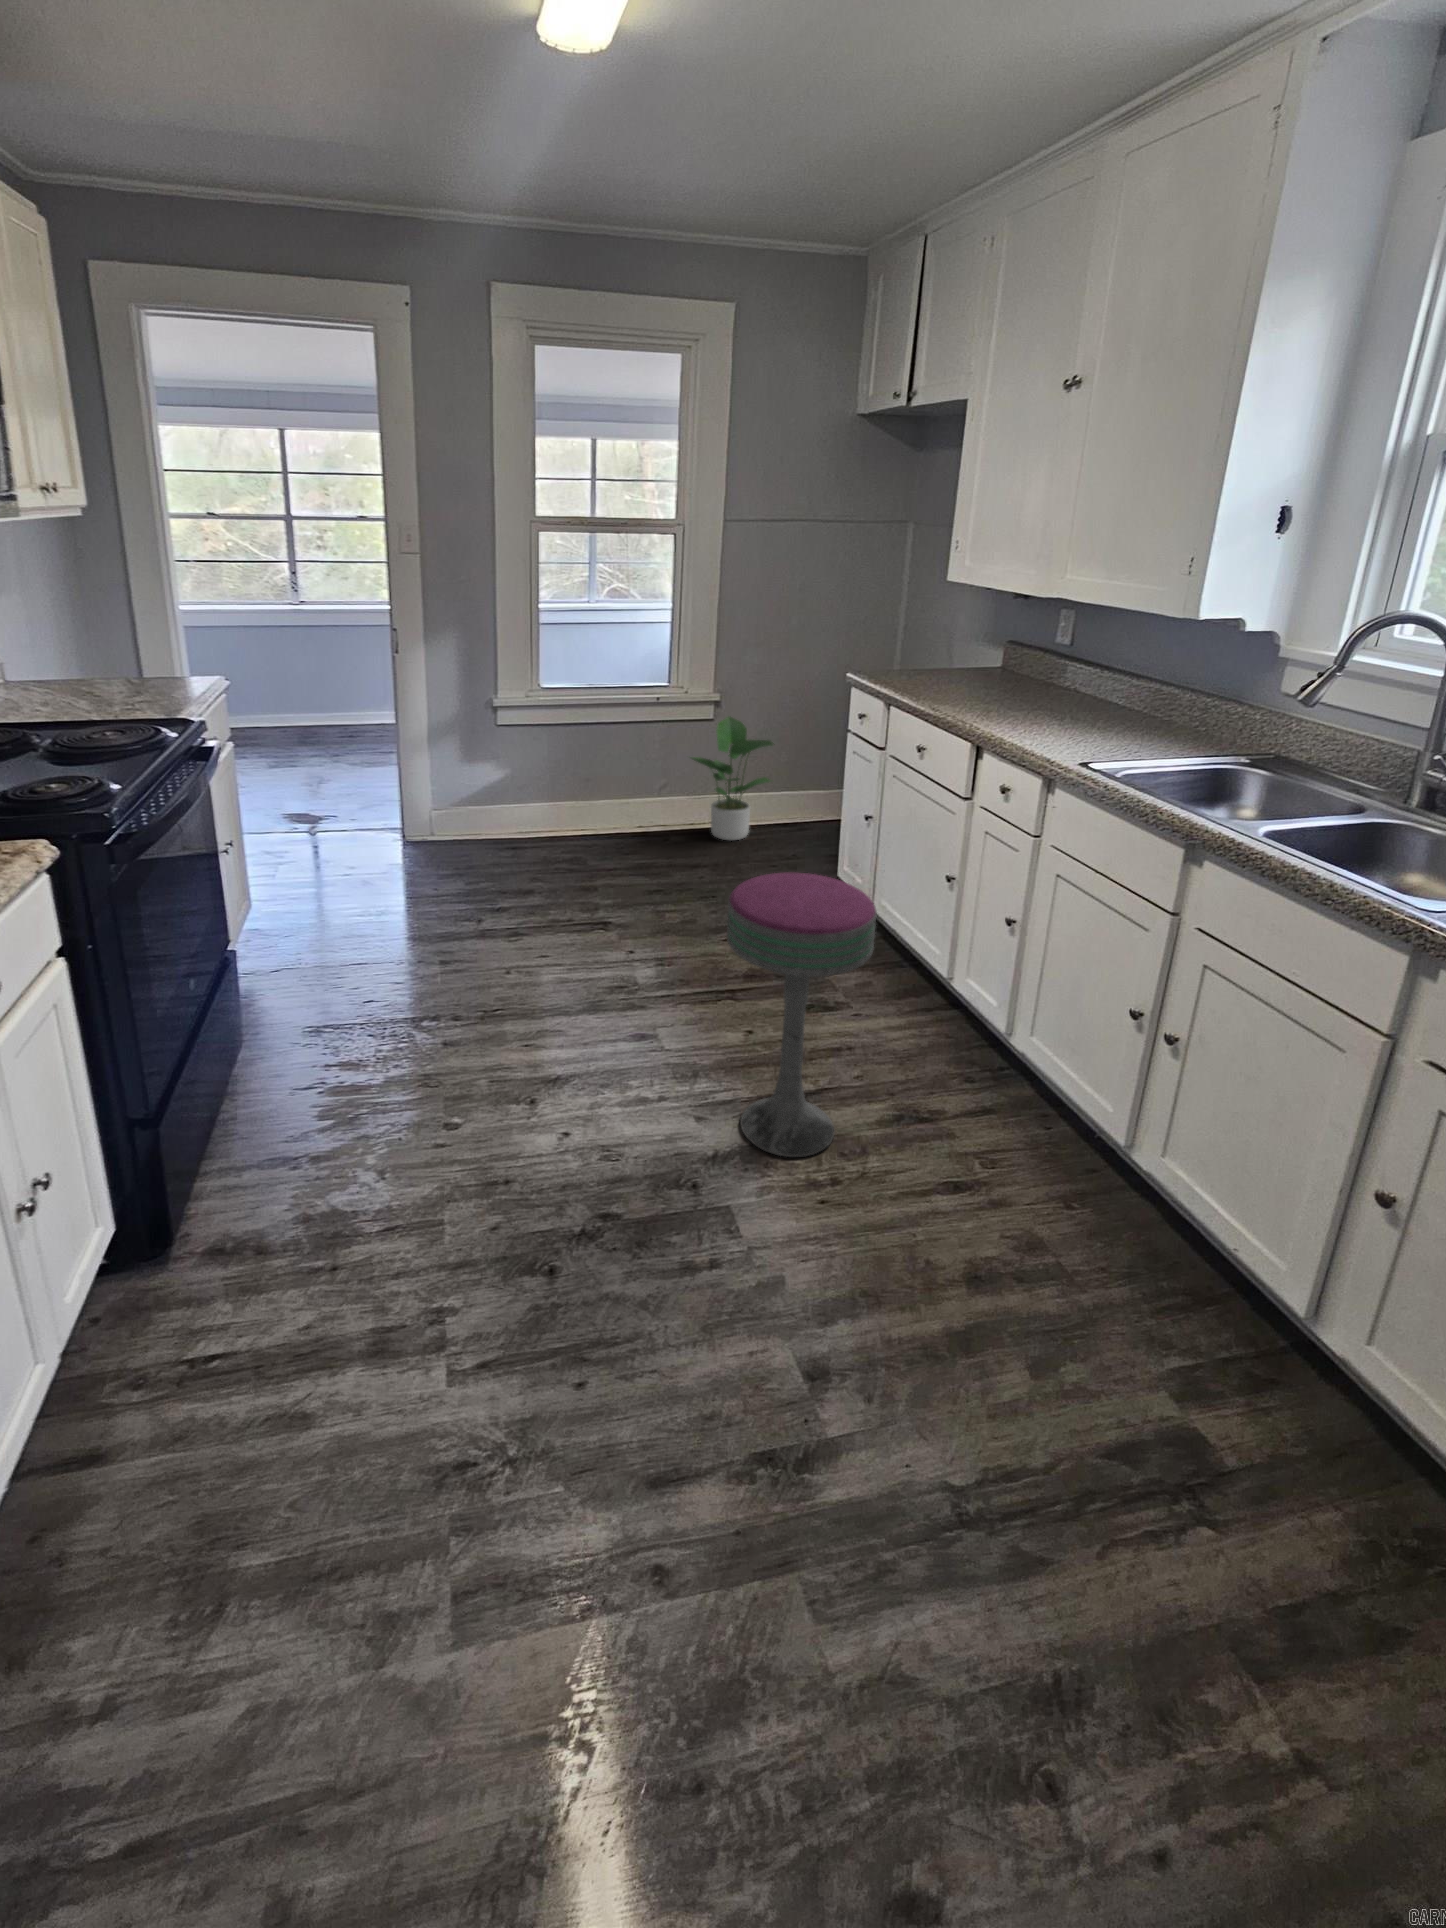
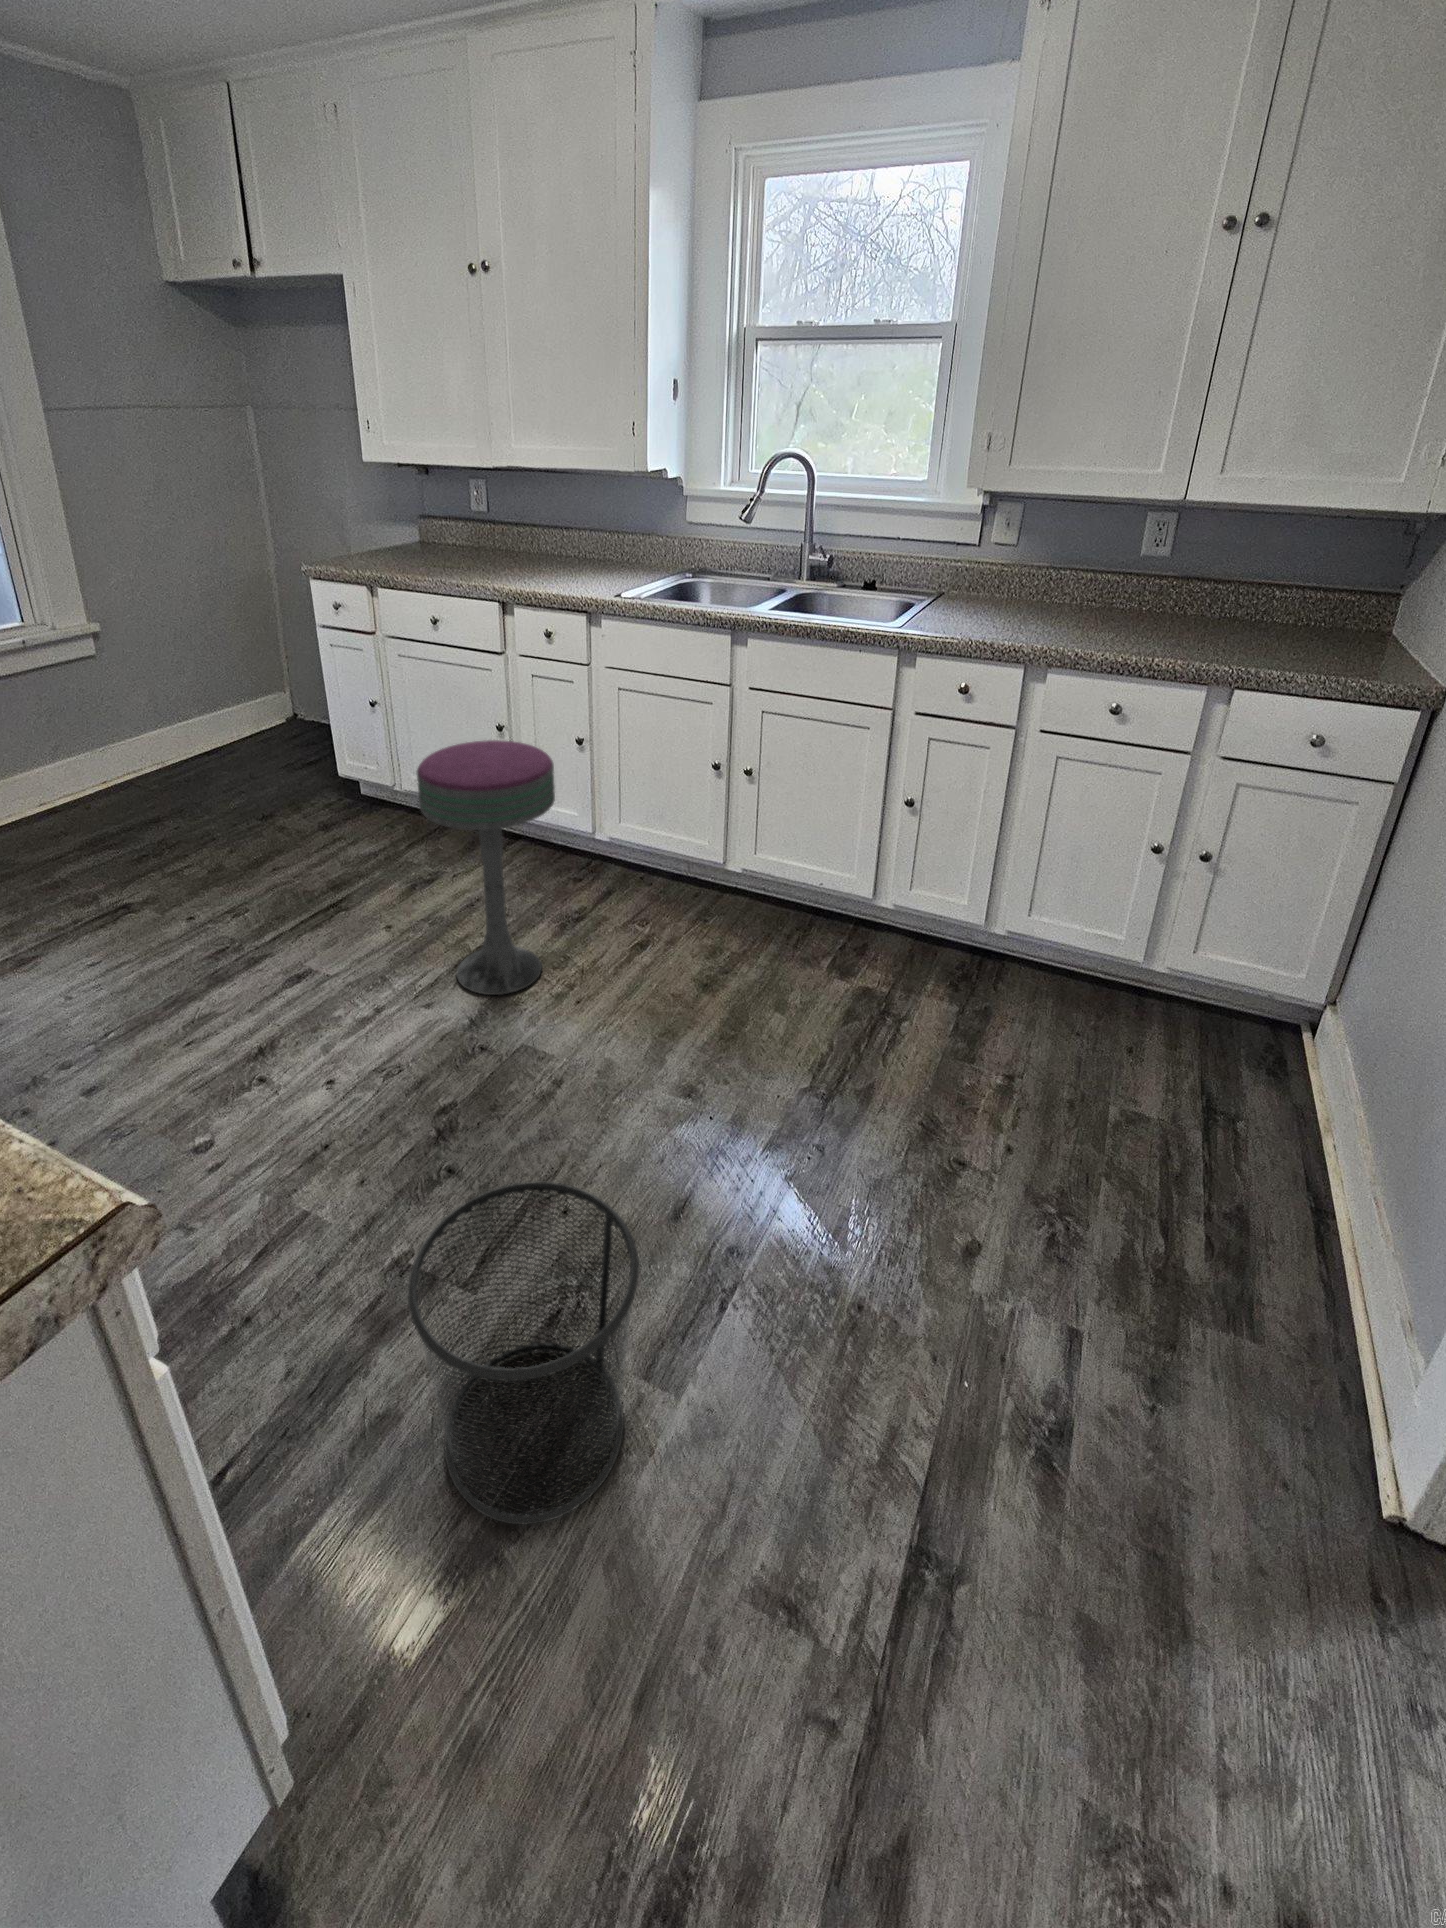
potted plant: present [691,717,774,840] -> none [91,647,197,785]
waste bin: none [216,1273,455,1636] -> present [408,1181,639,1525]

